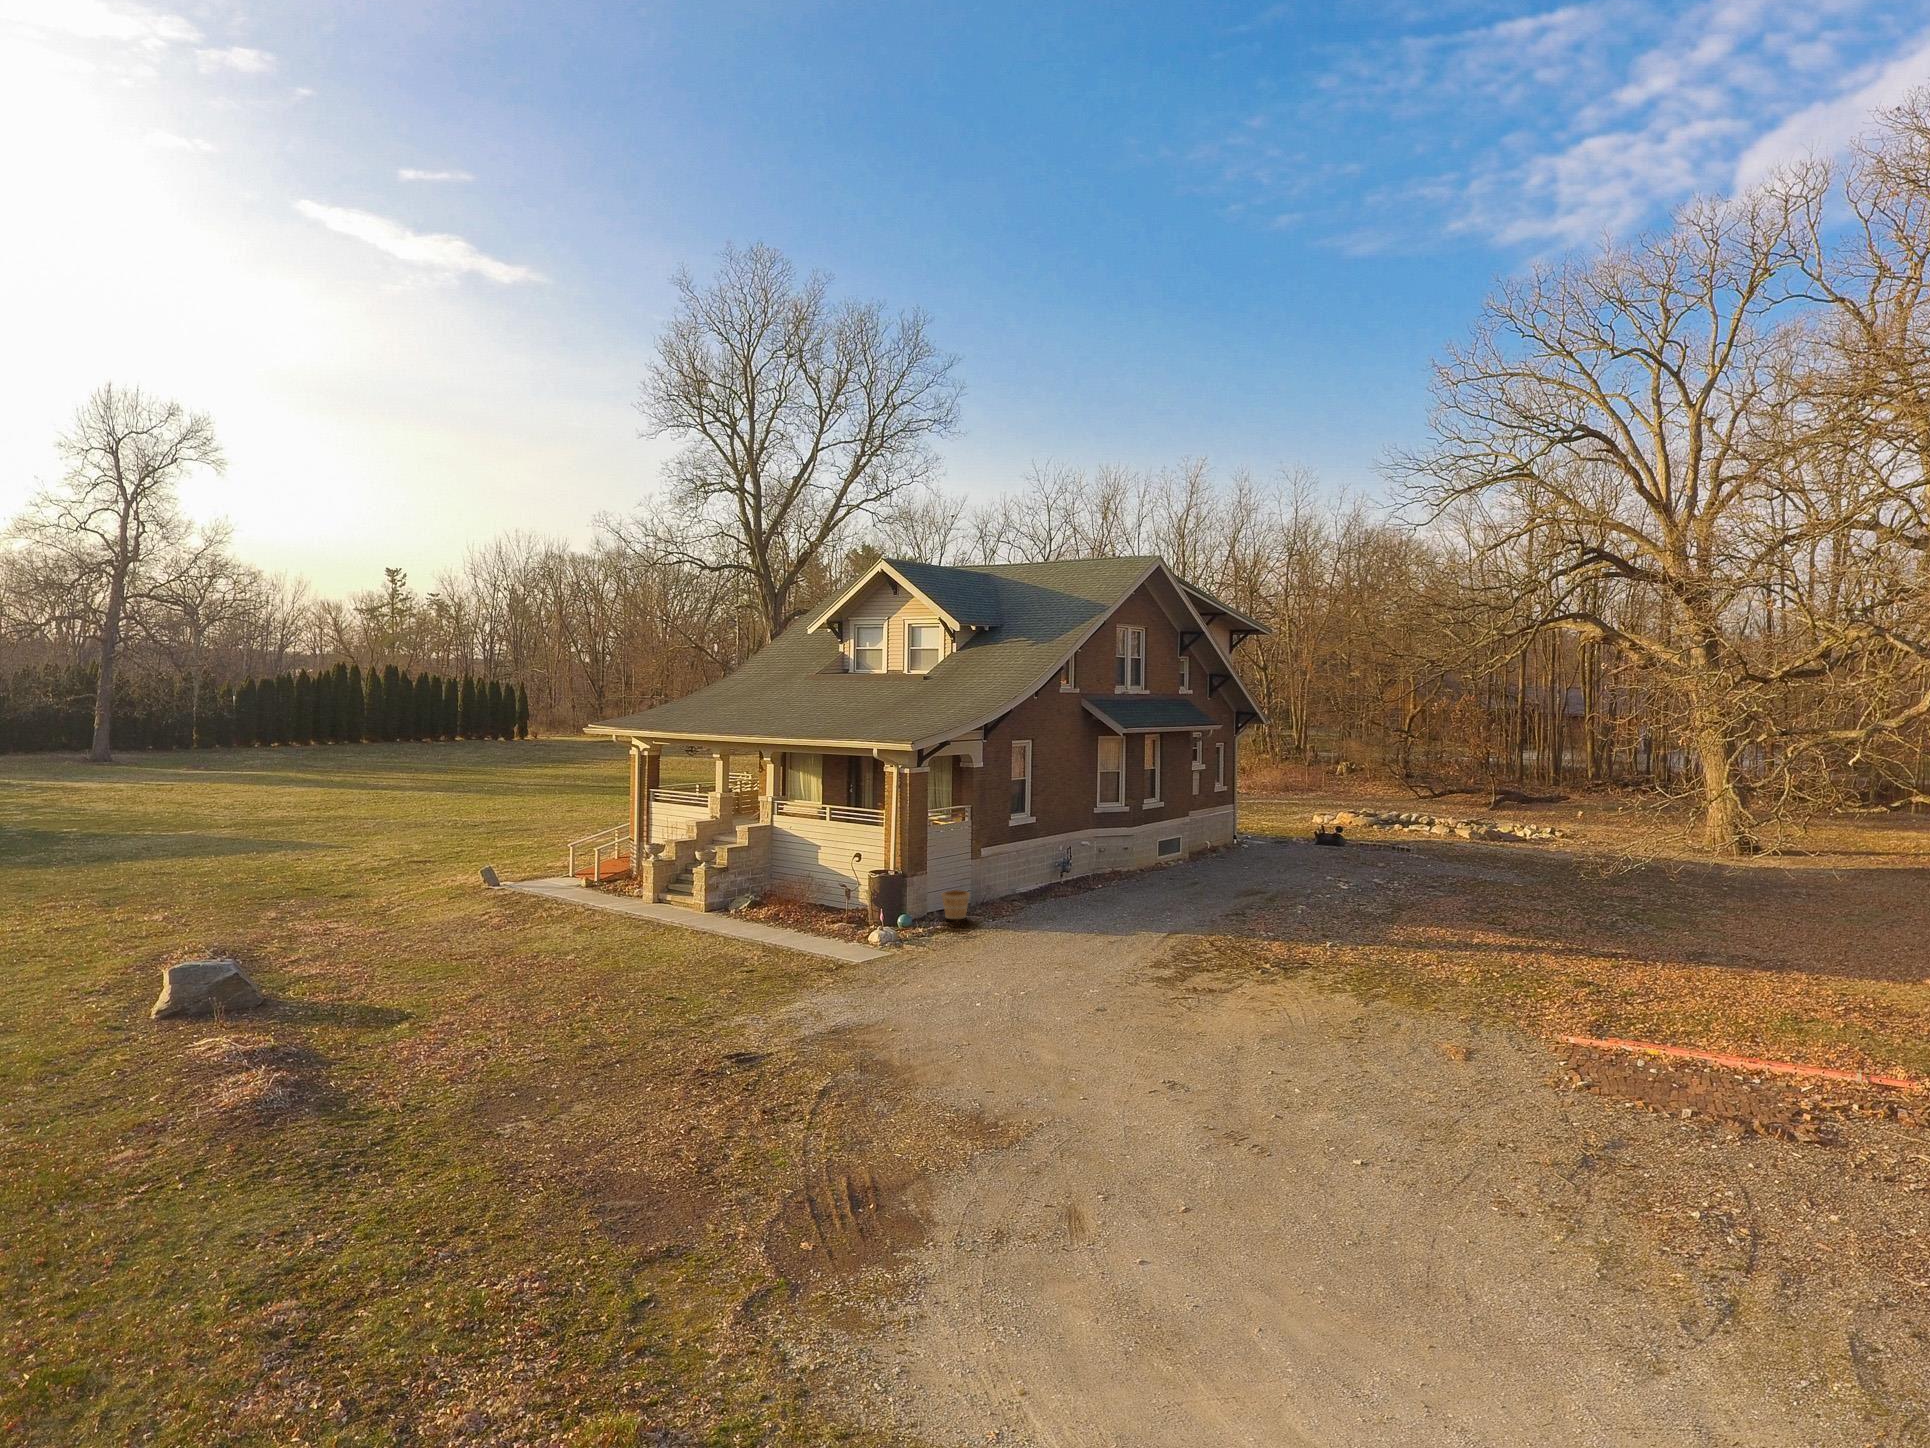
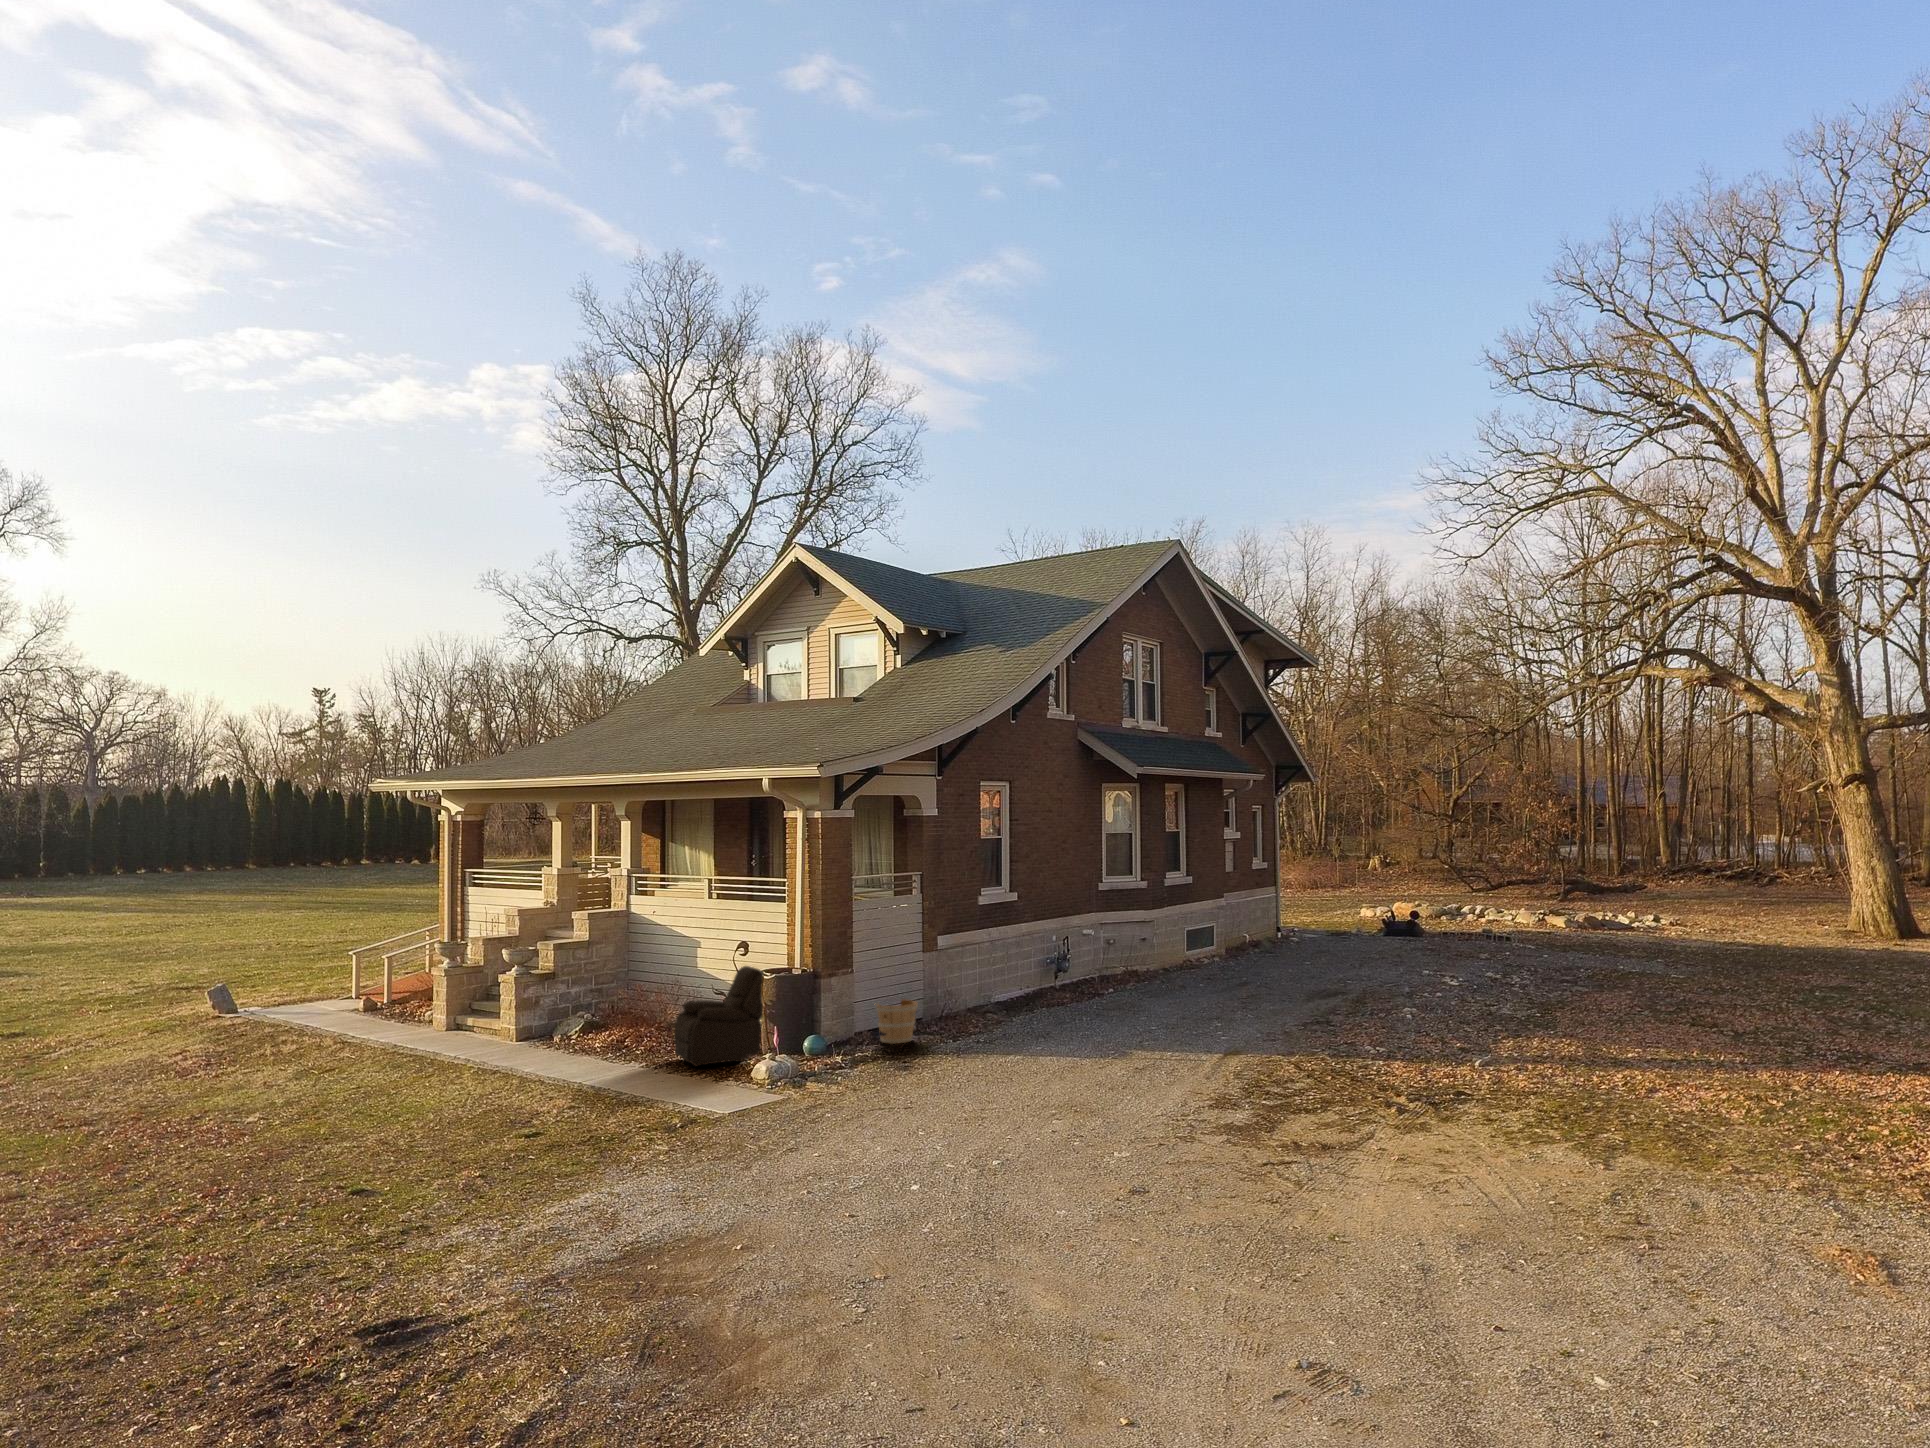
chair: none [814,868,878,933] -> present [674,966,764,1067]

